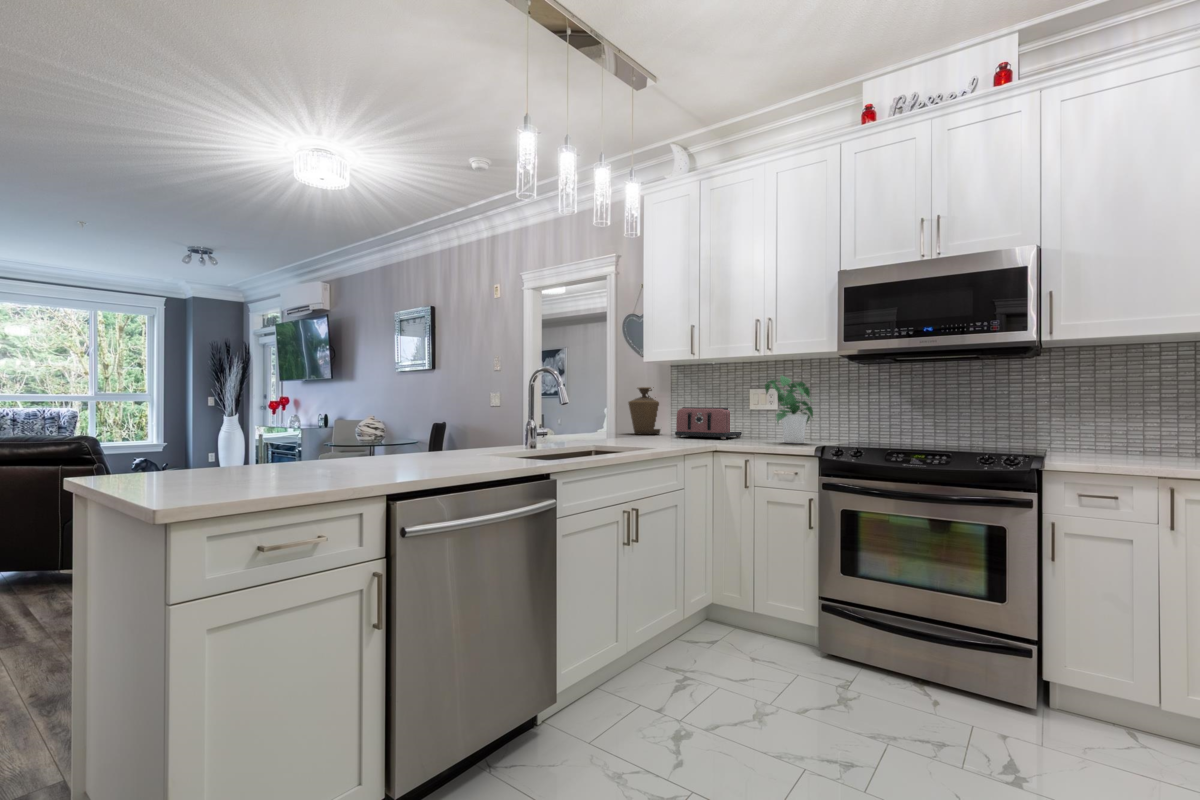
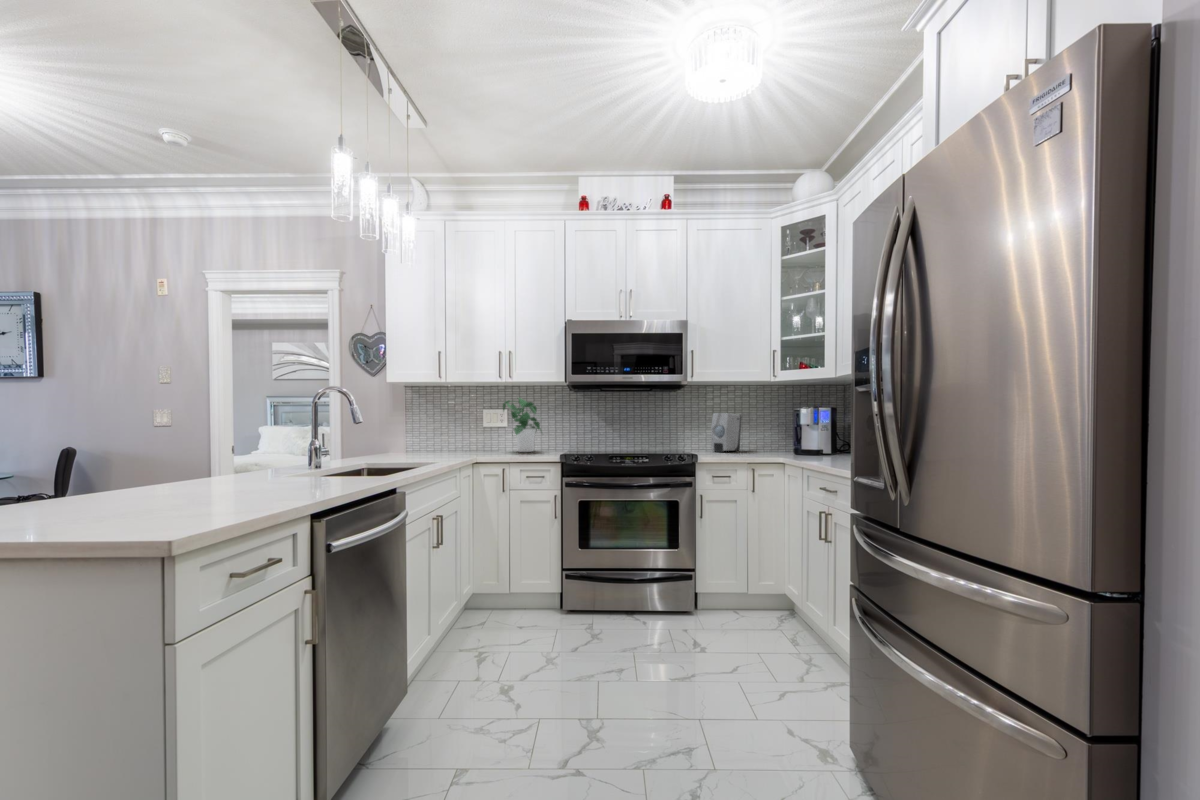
vase: present [628,387,660,434] -> none [360,405,400,451]
soap dispenser: none [1099,395,1171,462] -> present [711,413,741,452]
toaster: present [675,407,742,439] -> none [418,422,472,452]

